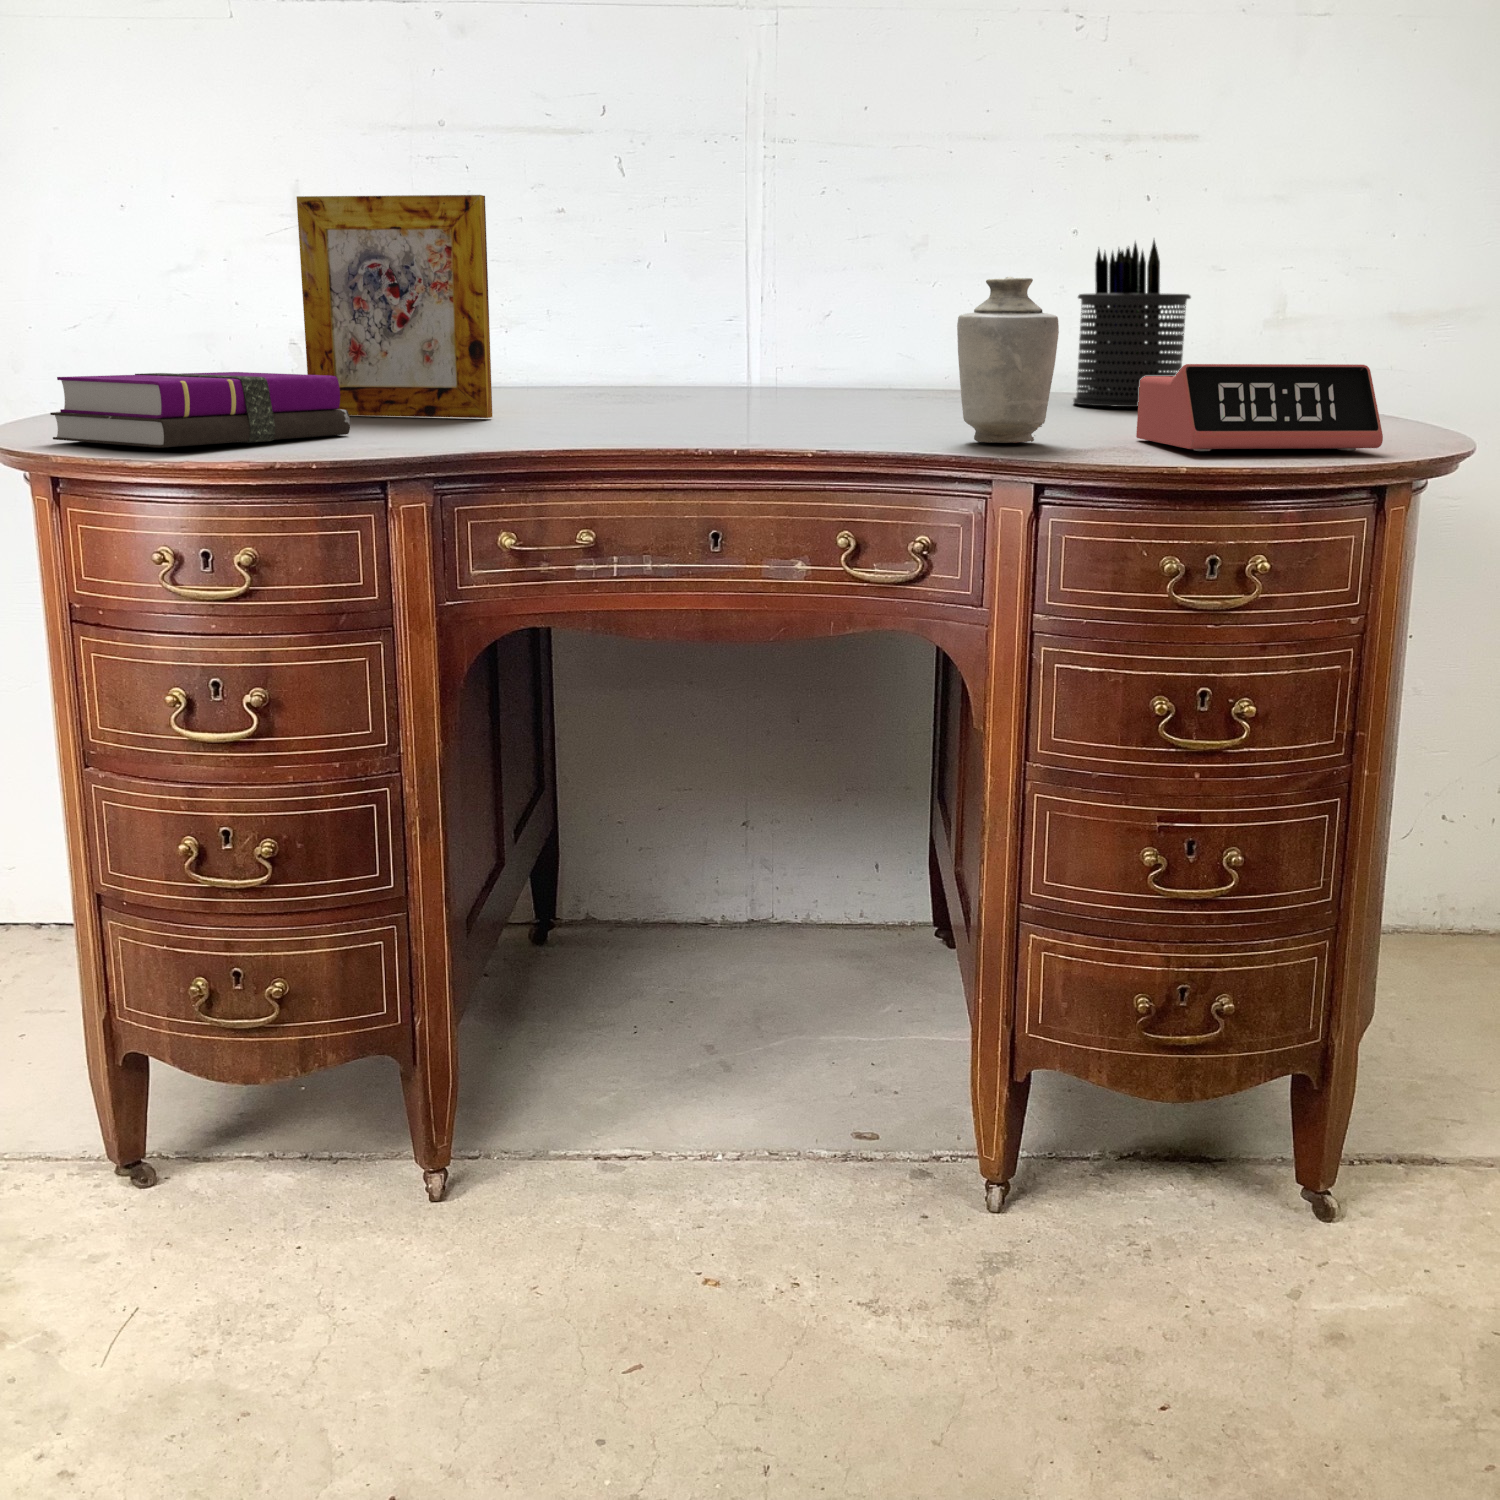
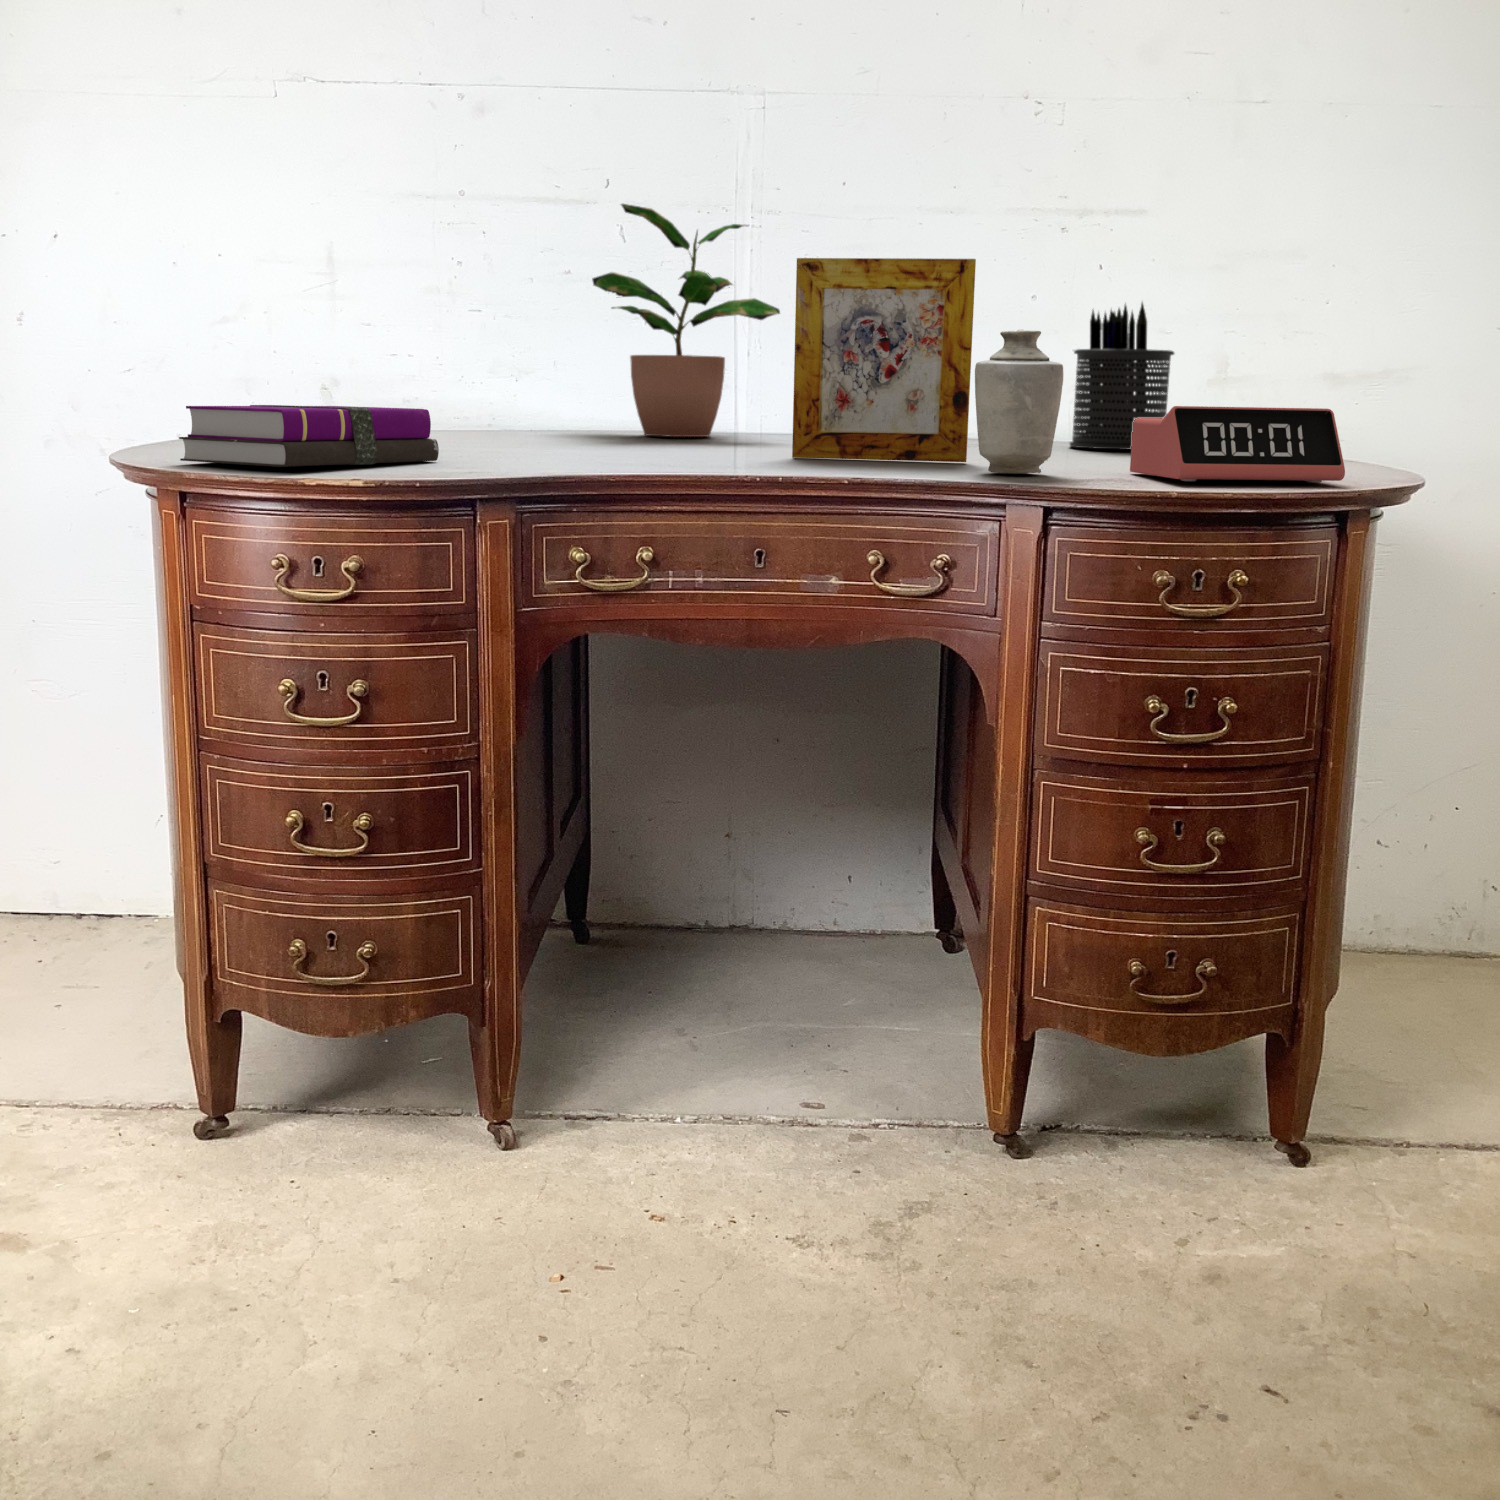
potted plant: none [540,135,748,397] -> present [592,204,780,437]
picture frame: present [297,195,492,418] -> present [792,258,976,462]

